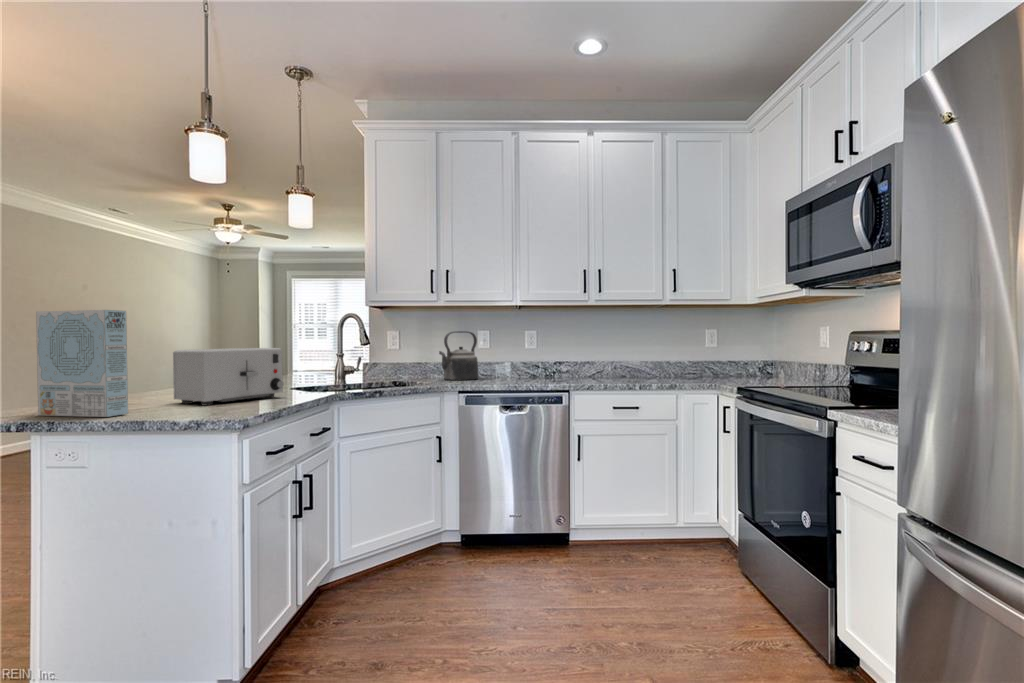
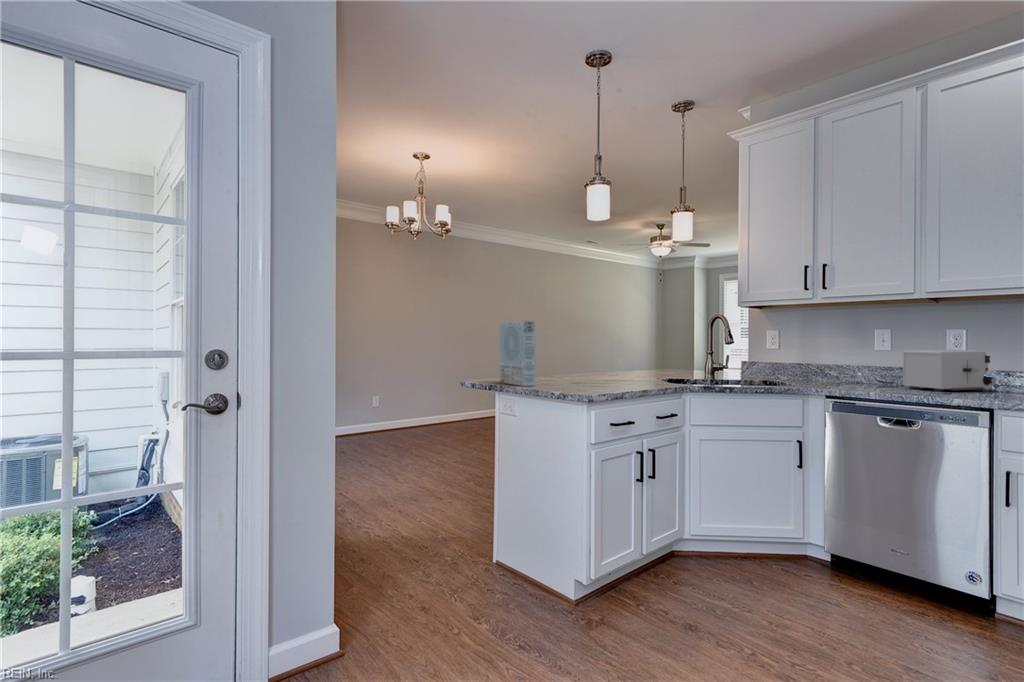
kettle: present [439,331,479,380] -> none [817,331,873,386]
toaster: present [173,348,283,405] -> present [903,350,996,392]

